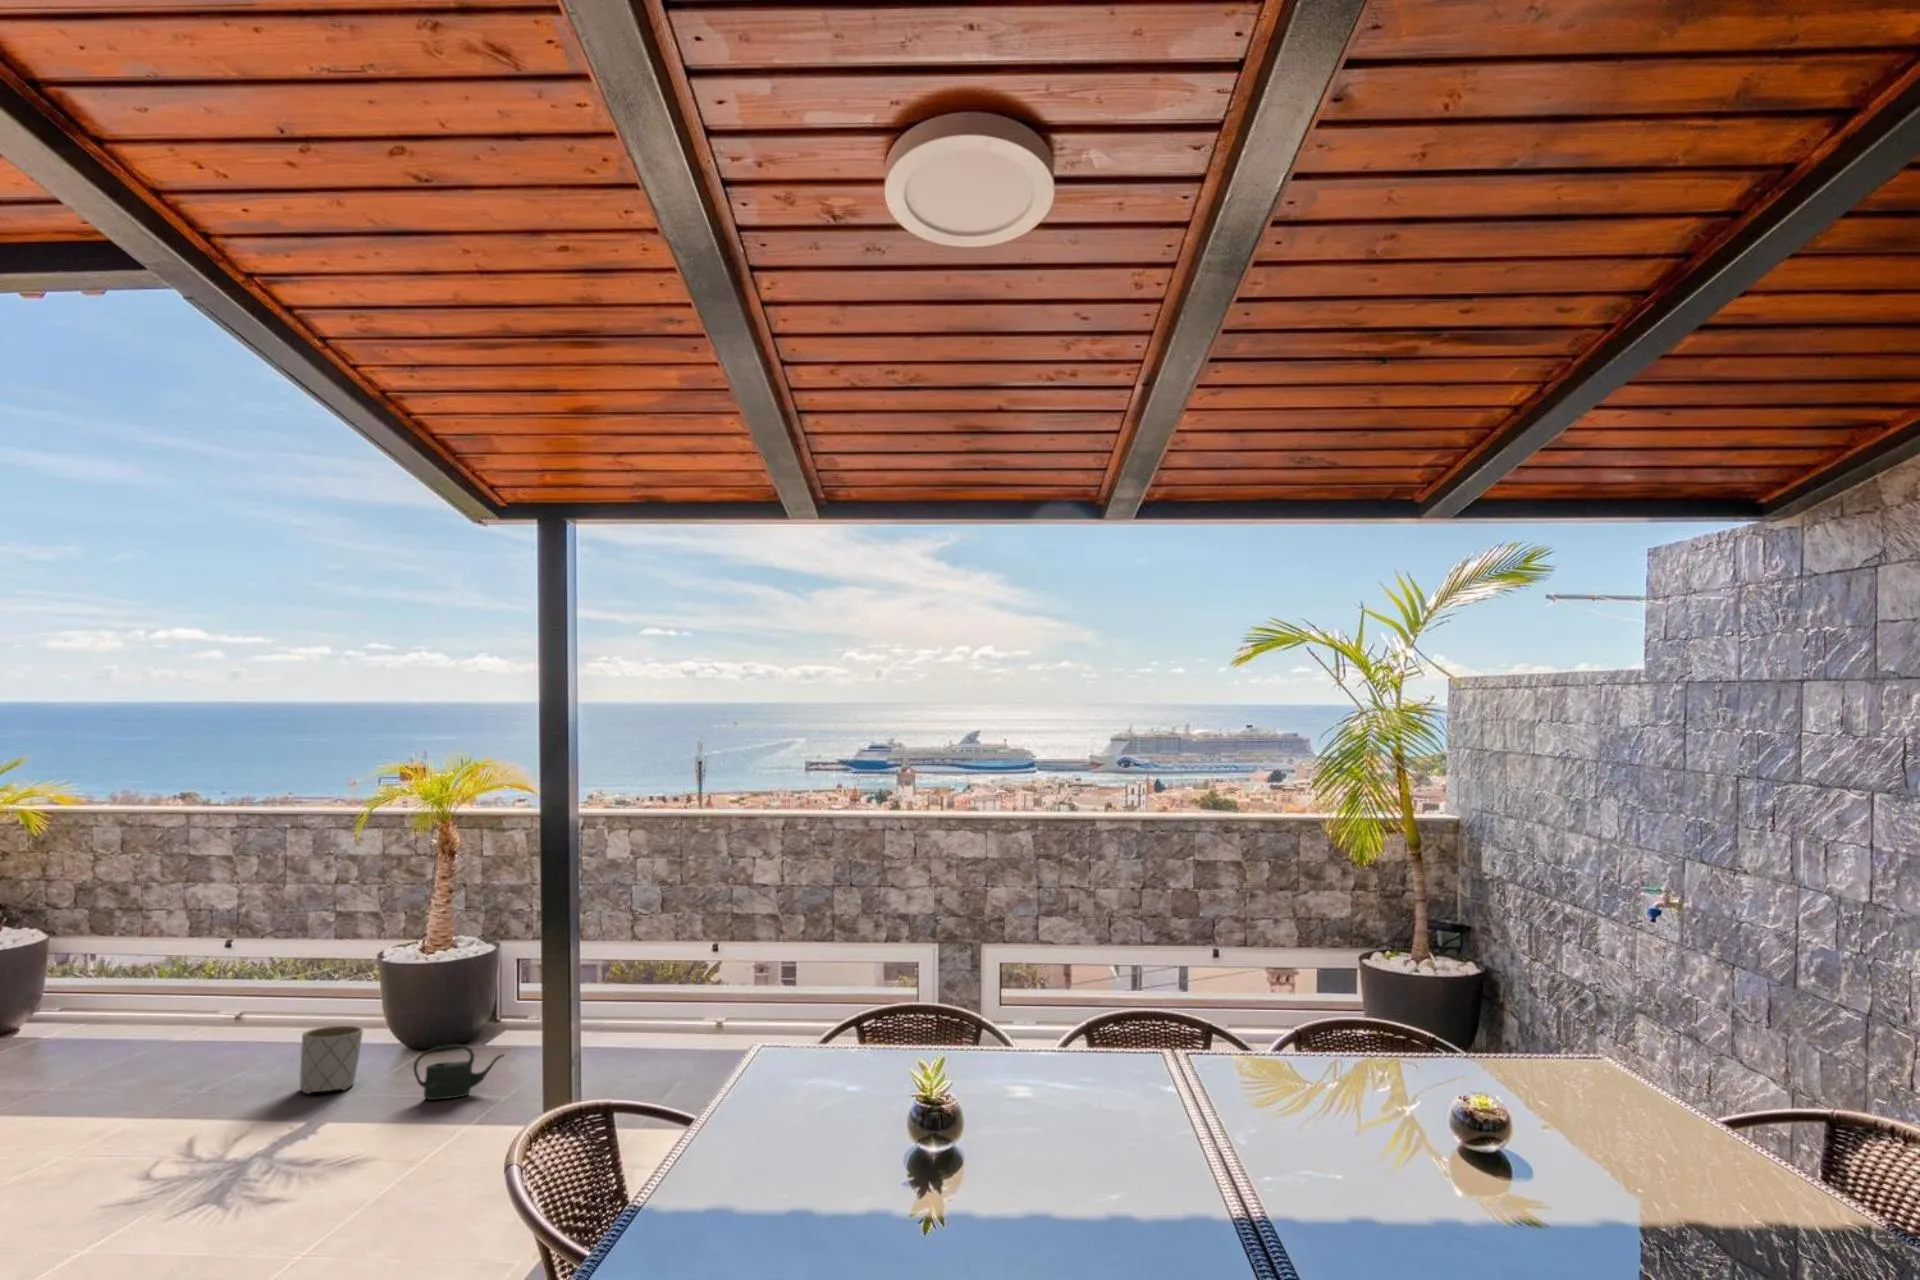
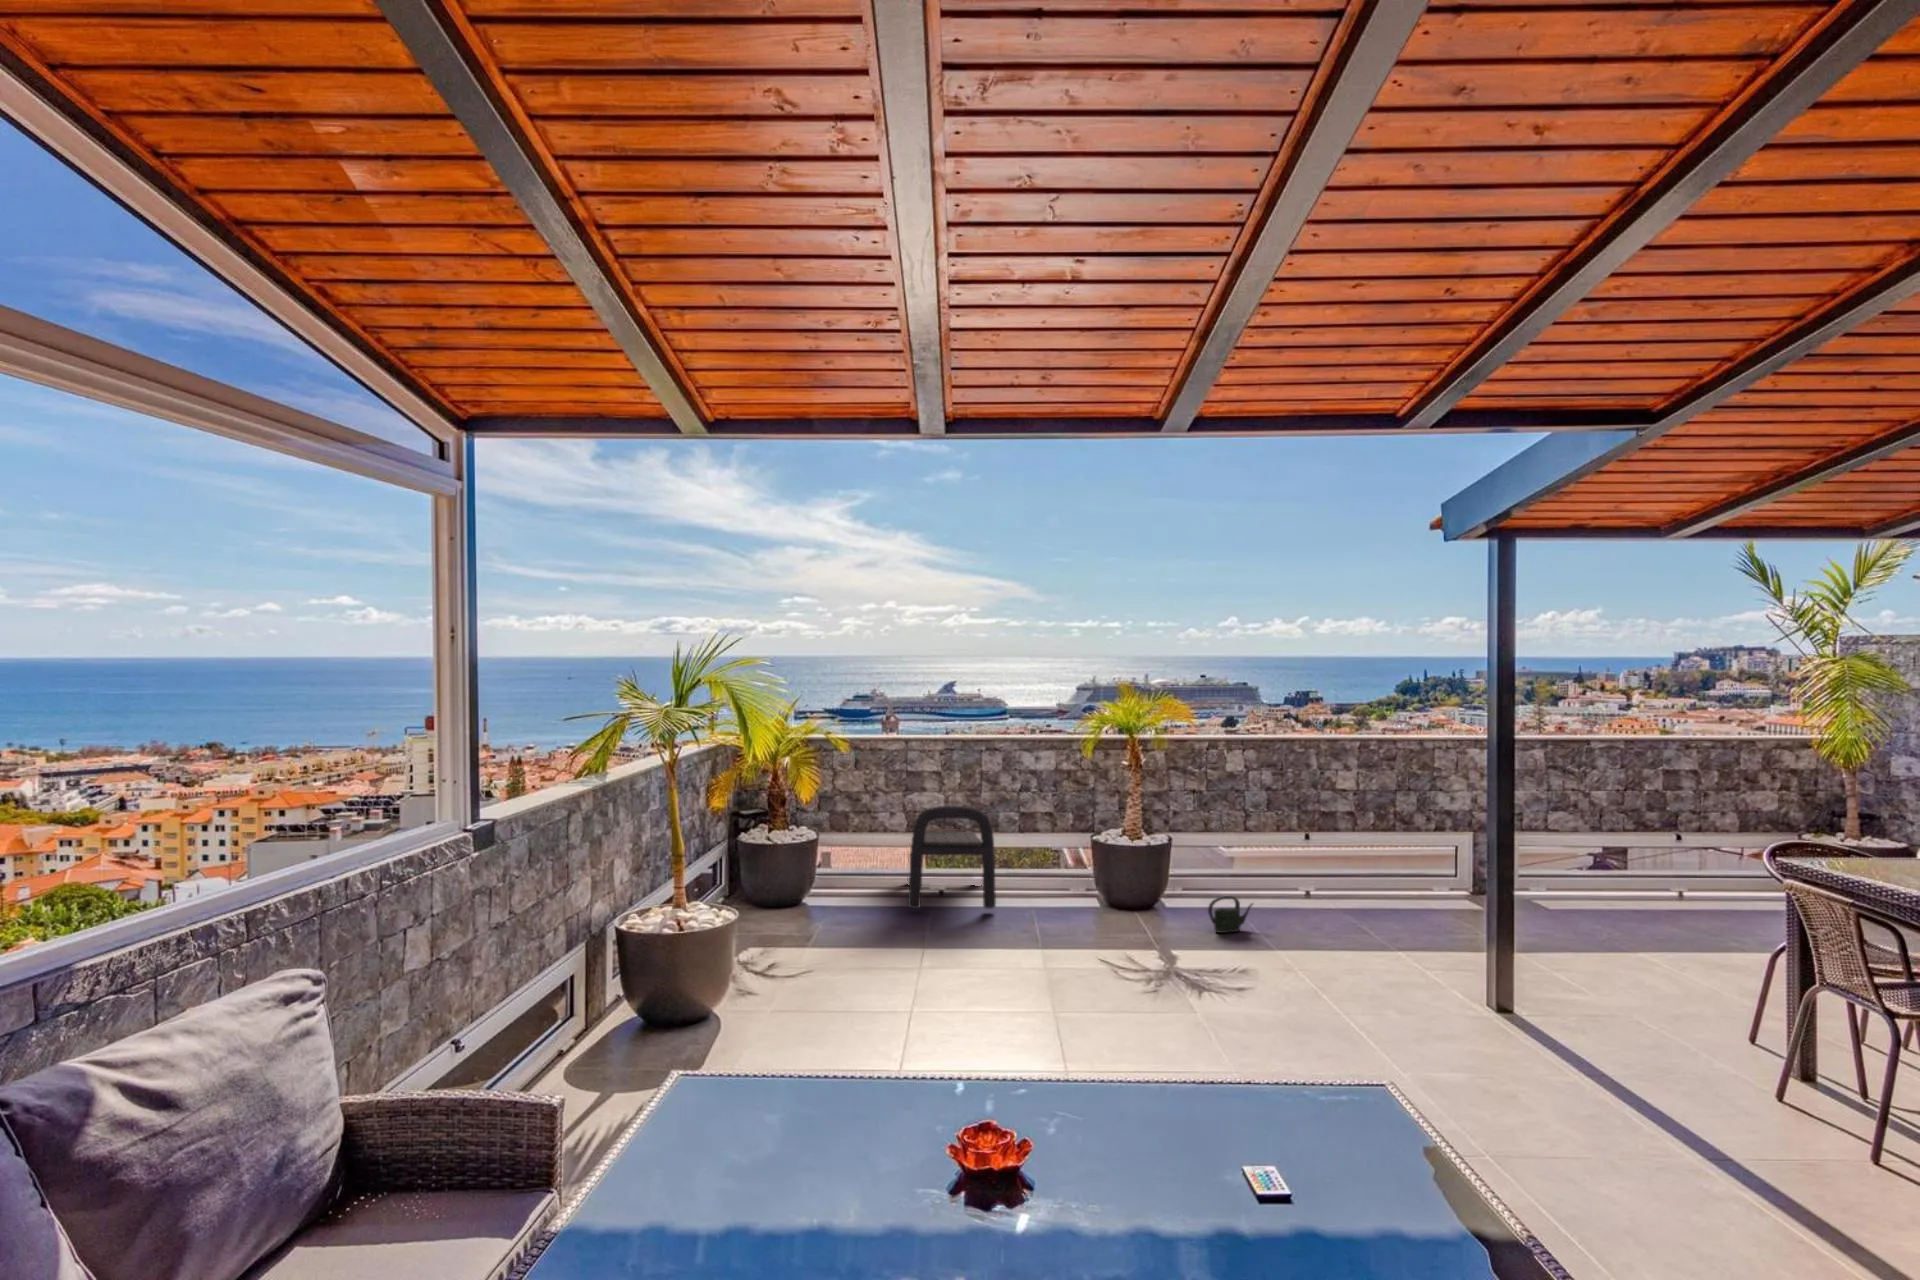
bench: none [60,892,299,1055] -> present [908,806,996,909]
planter: present [300,1026,363,1094] -> none [1115,886,1152,930]

